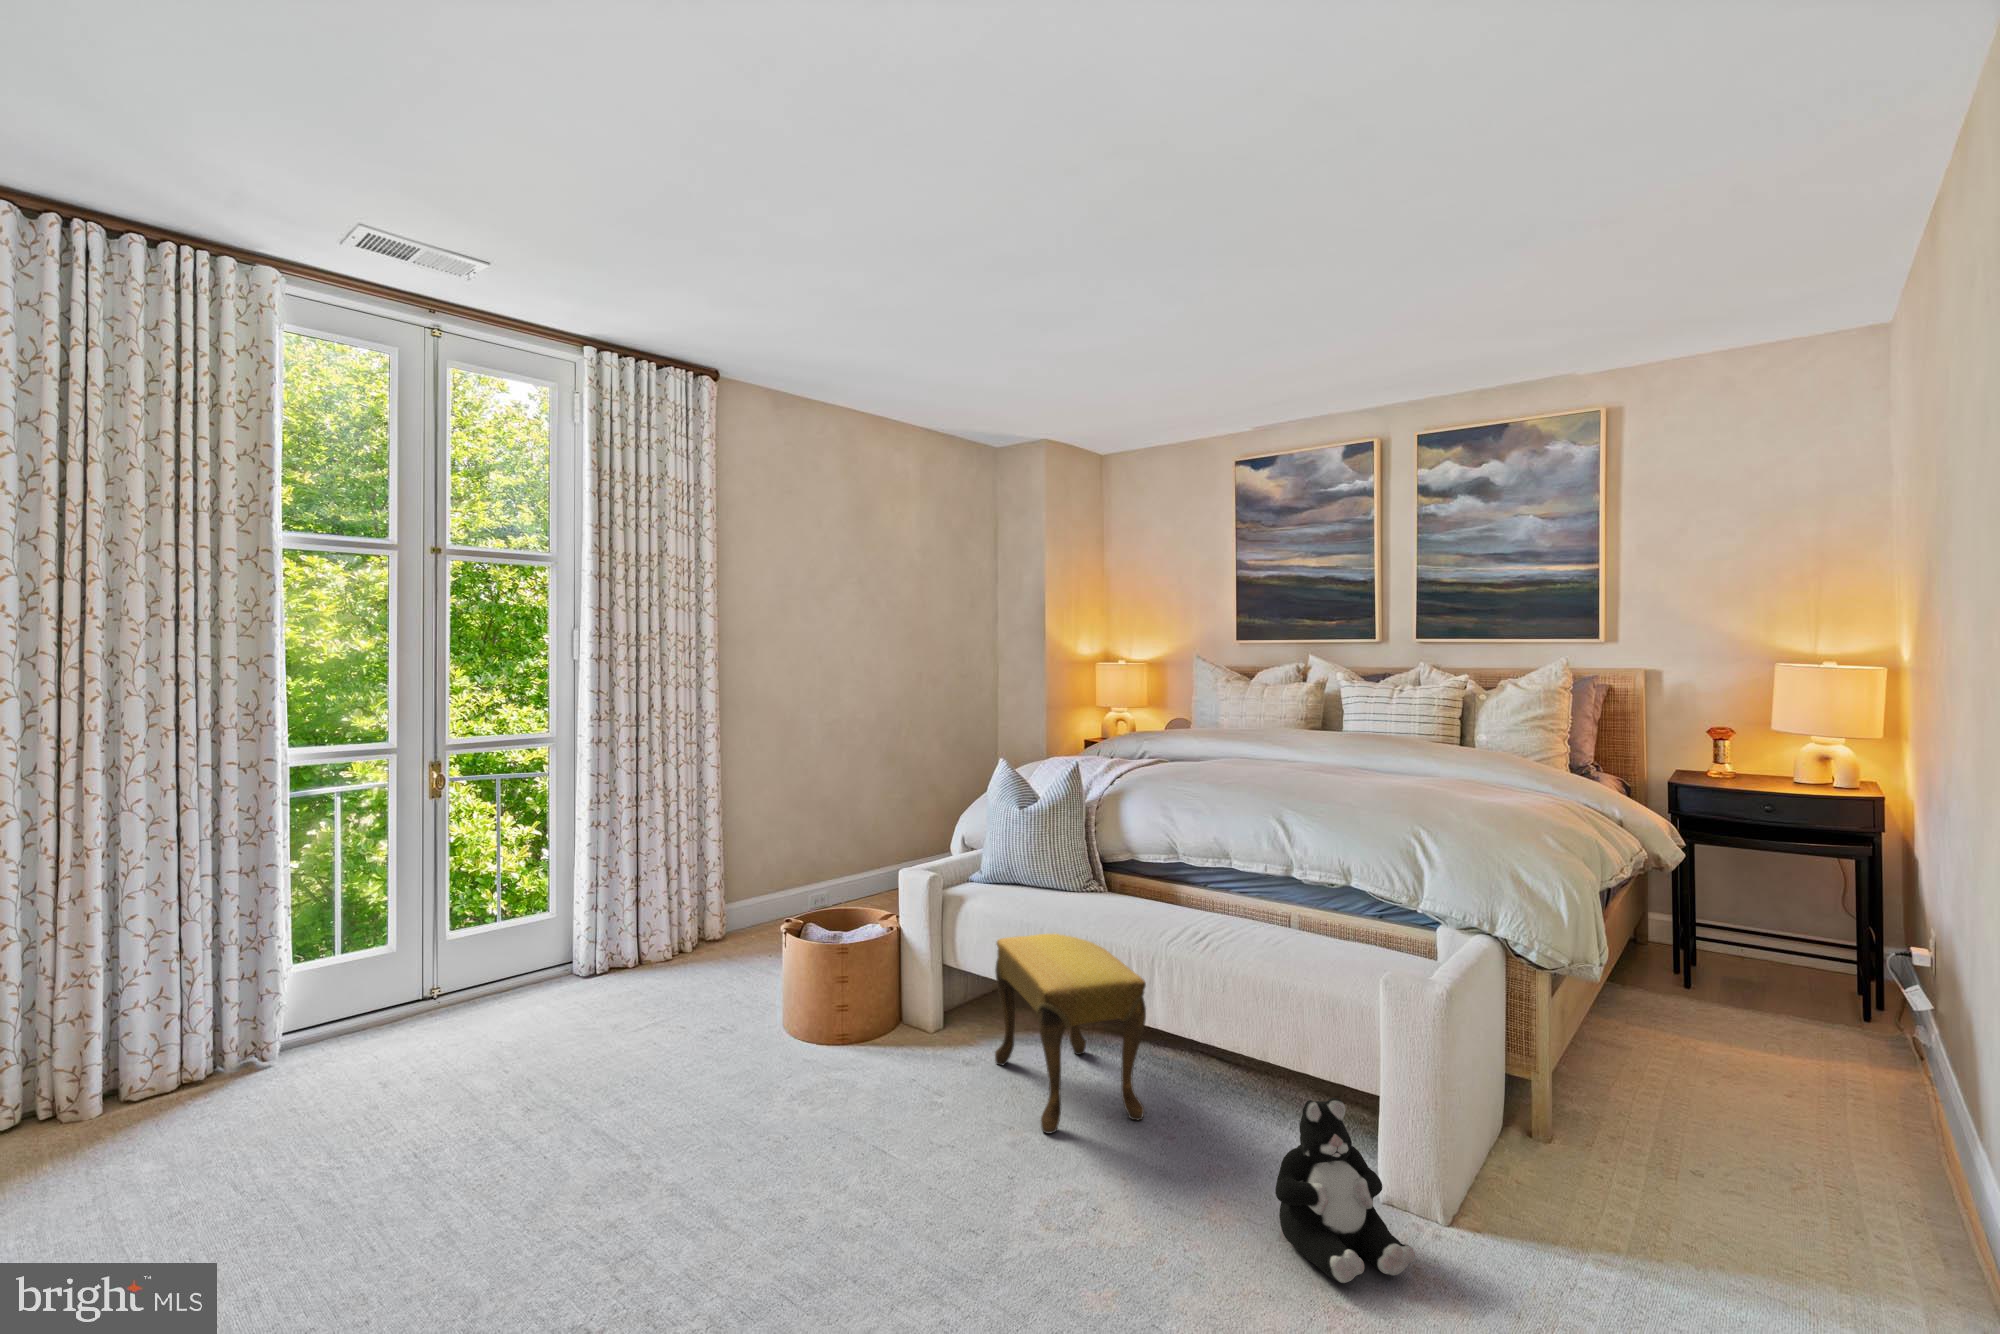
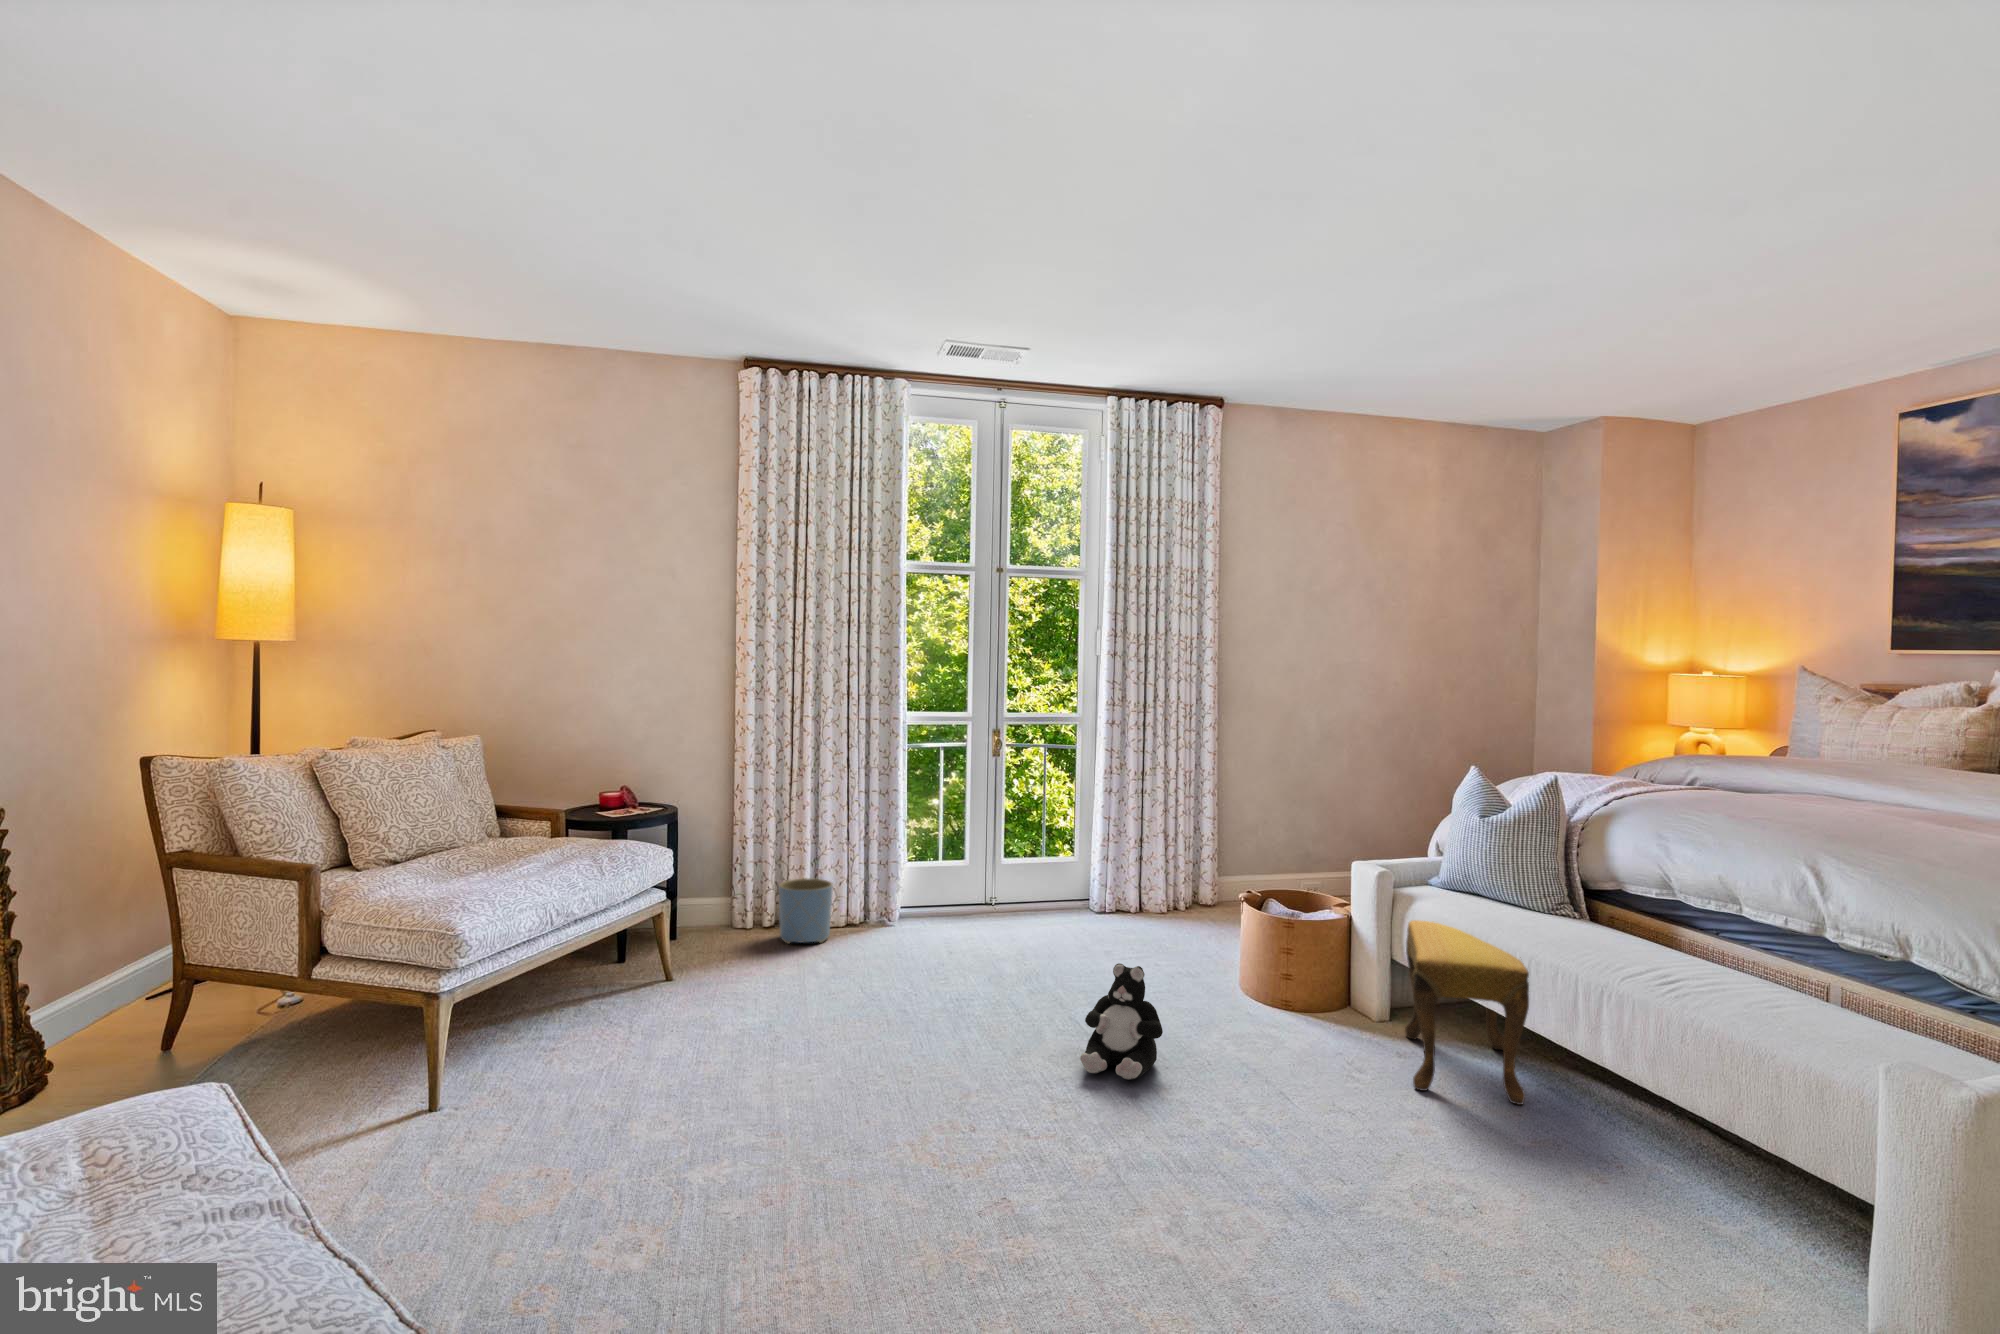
planter: none [37,1026,157,1151] -> present [779,879,833,944]
plush toy: present [1275,1098,1415,1283] -> present [1080,963,1163,1080]

